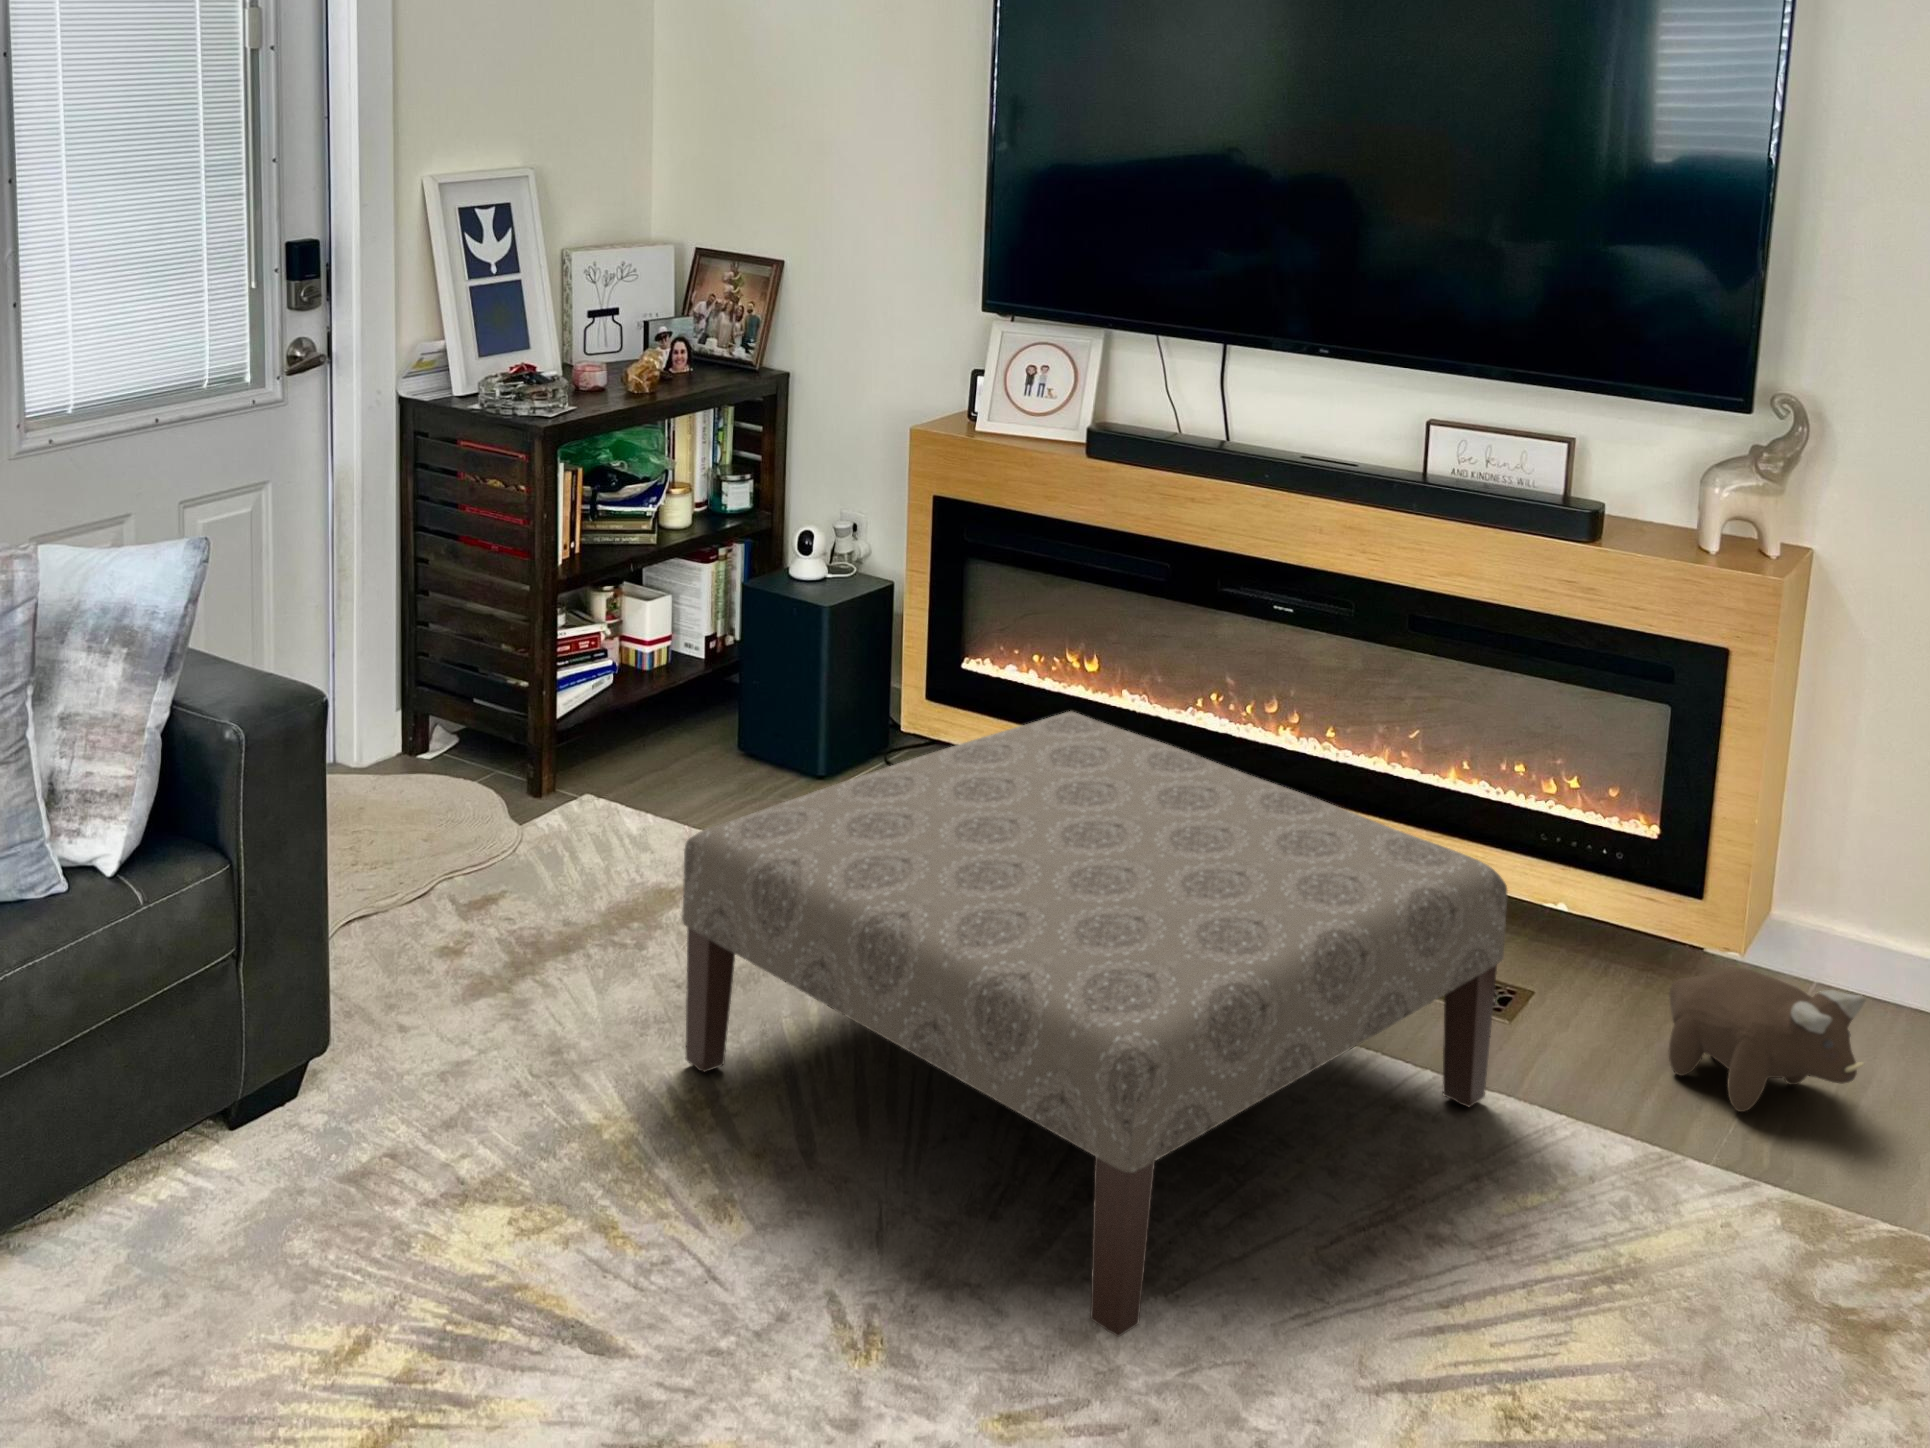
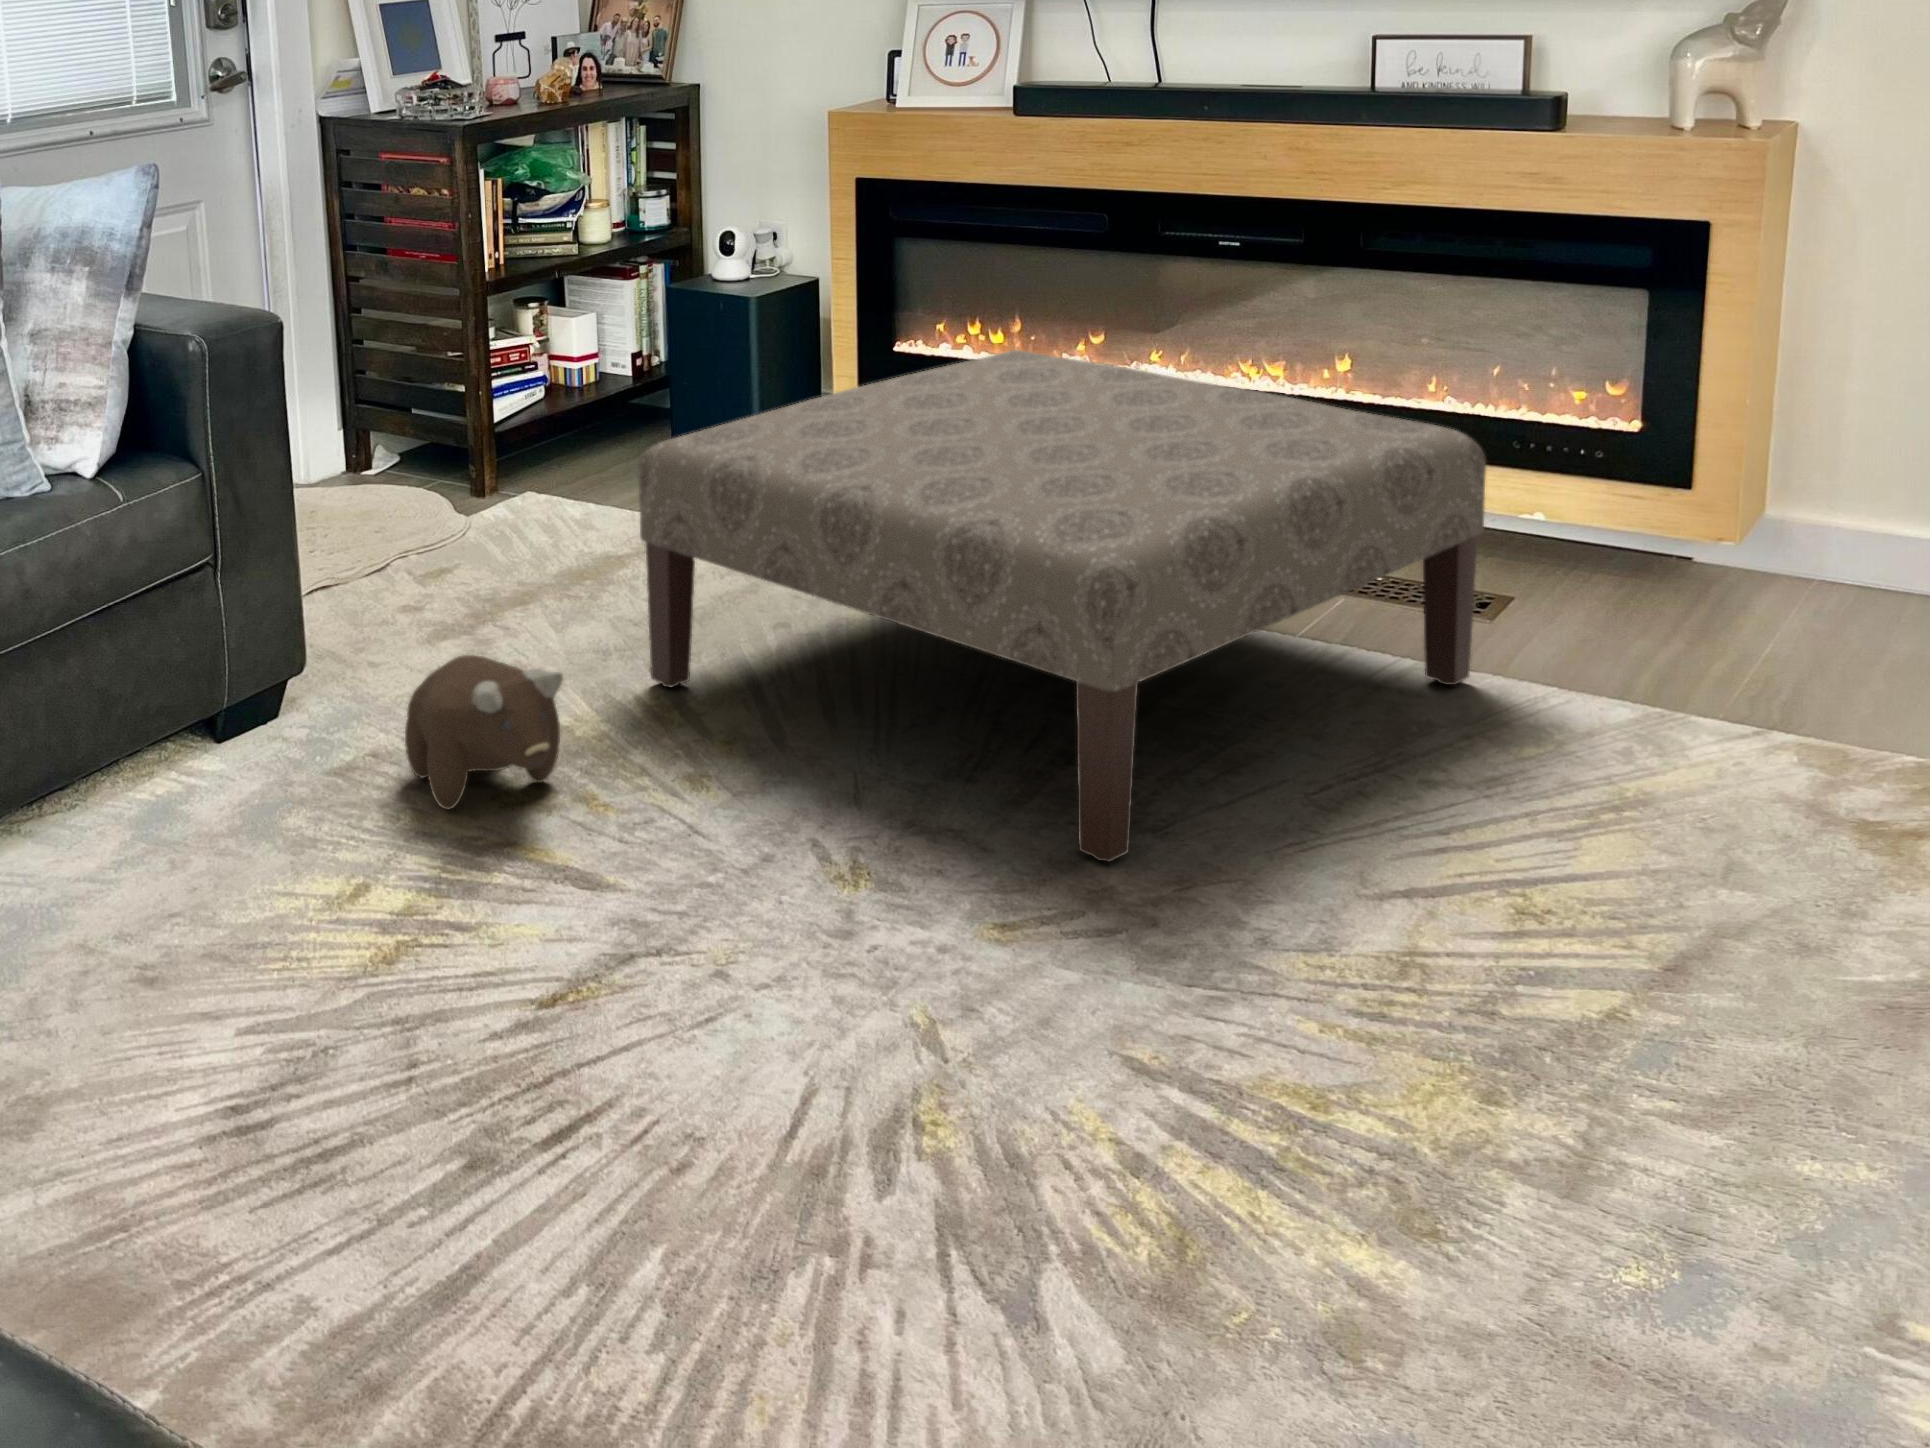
plush toy: present [1669,968,1866,1112] -> present [405,655,563,810]

